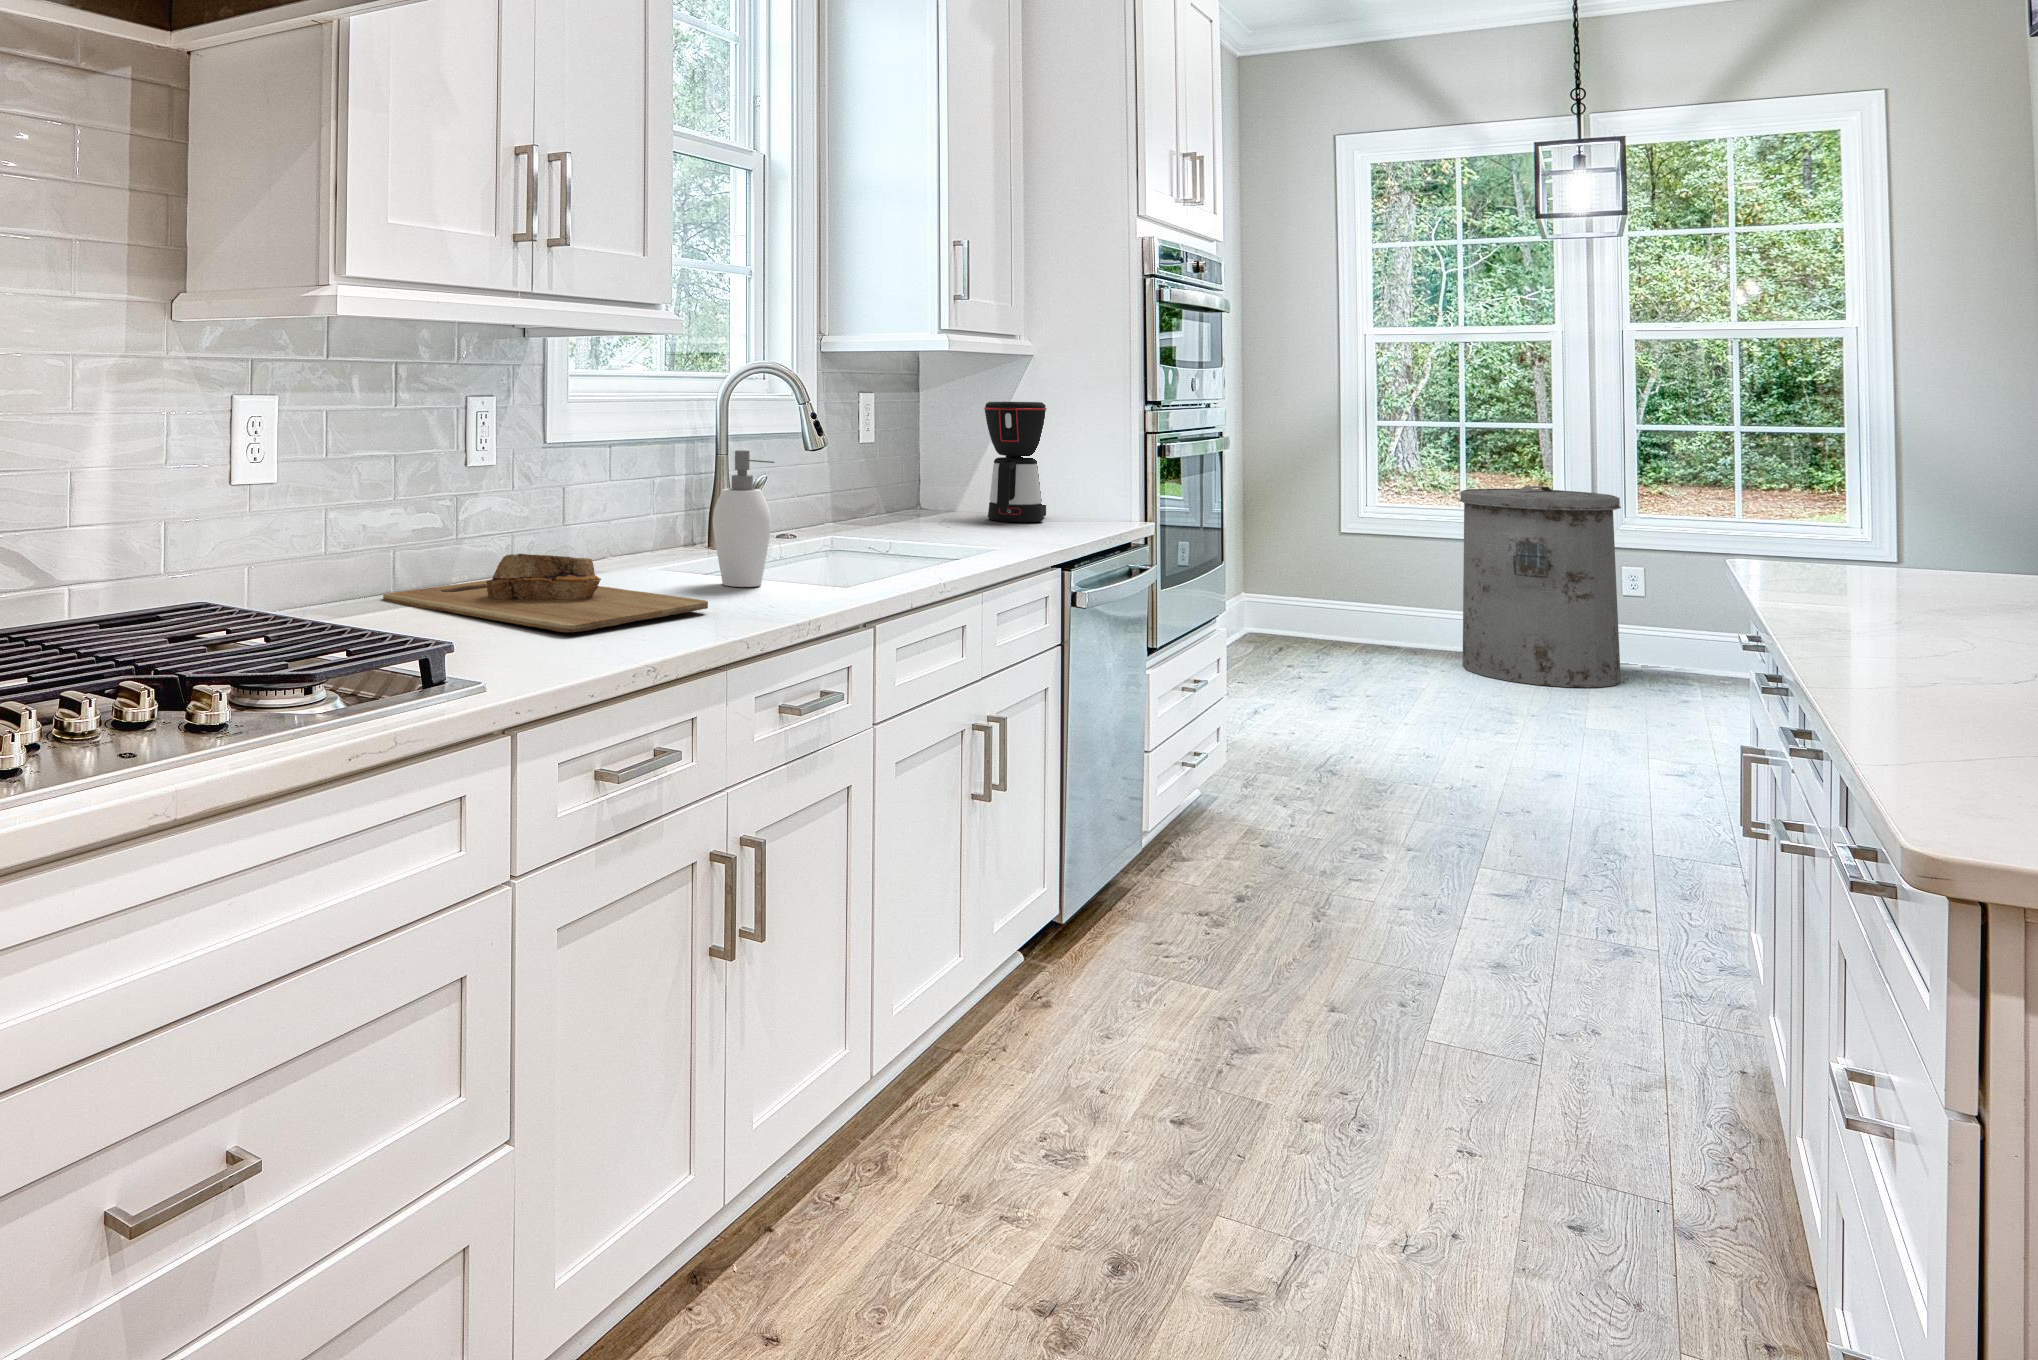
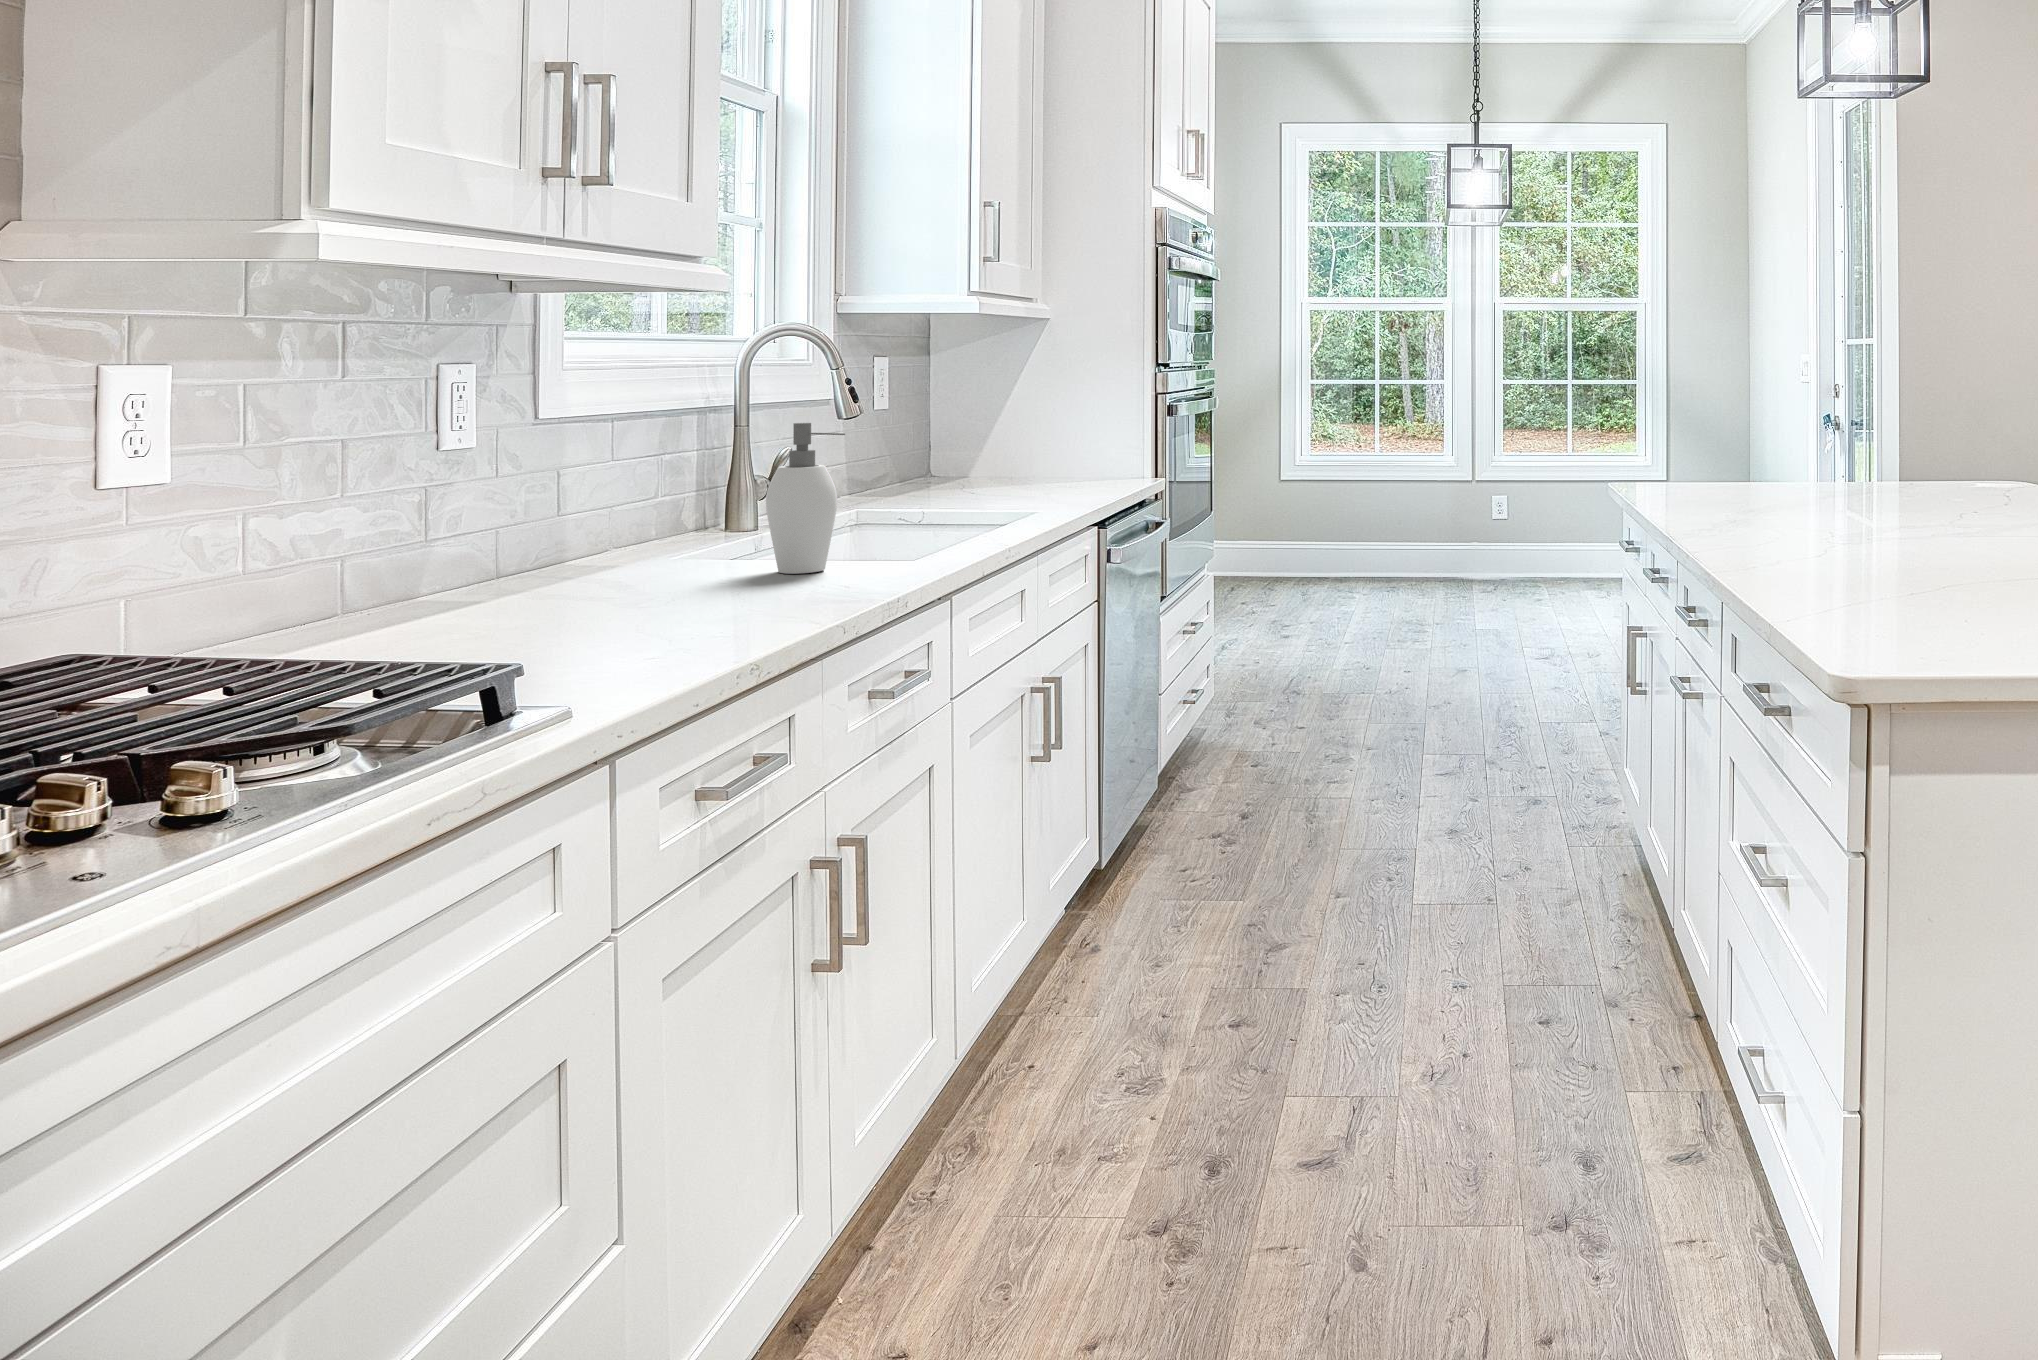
coffee maker: present [984,402,1047,522] -> none [1009,367,1072,488]
trash can: present [1459,486,1621,687] -> none [1382,433,1495,599]
cutting board: present [383,554,708,632] -> none [324,555,787,641]

